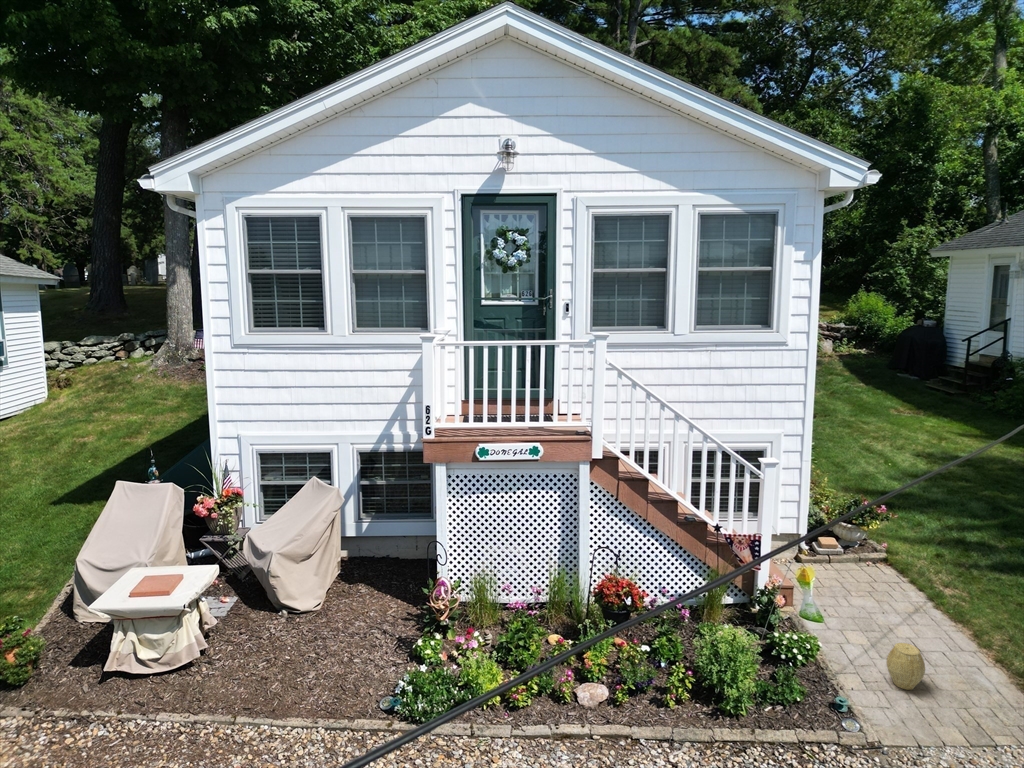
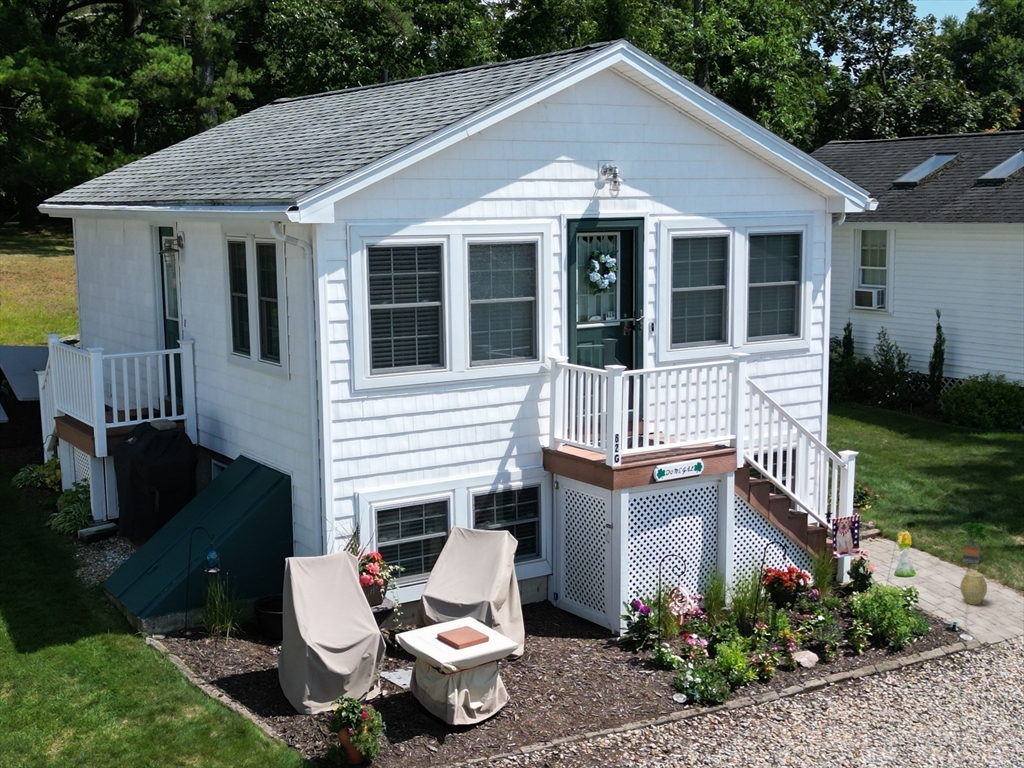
potted tree: none [959,571,1001,628] -> present [961,522,987,564]

